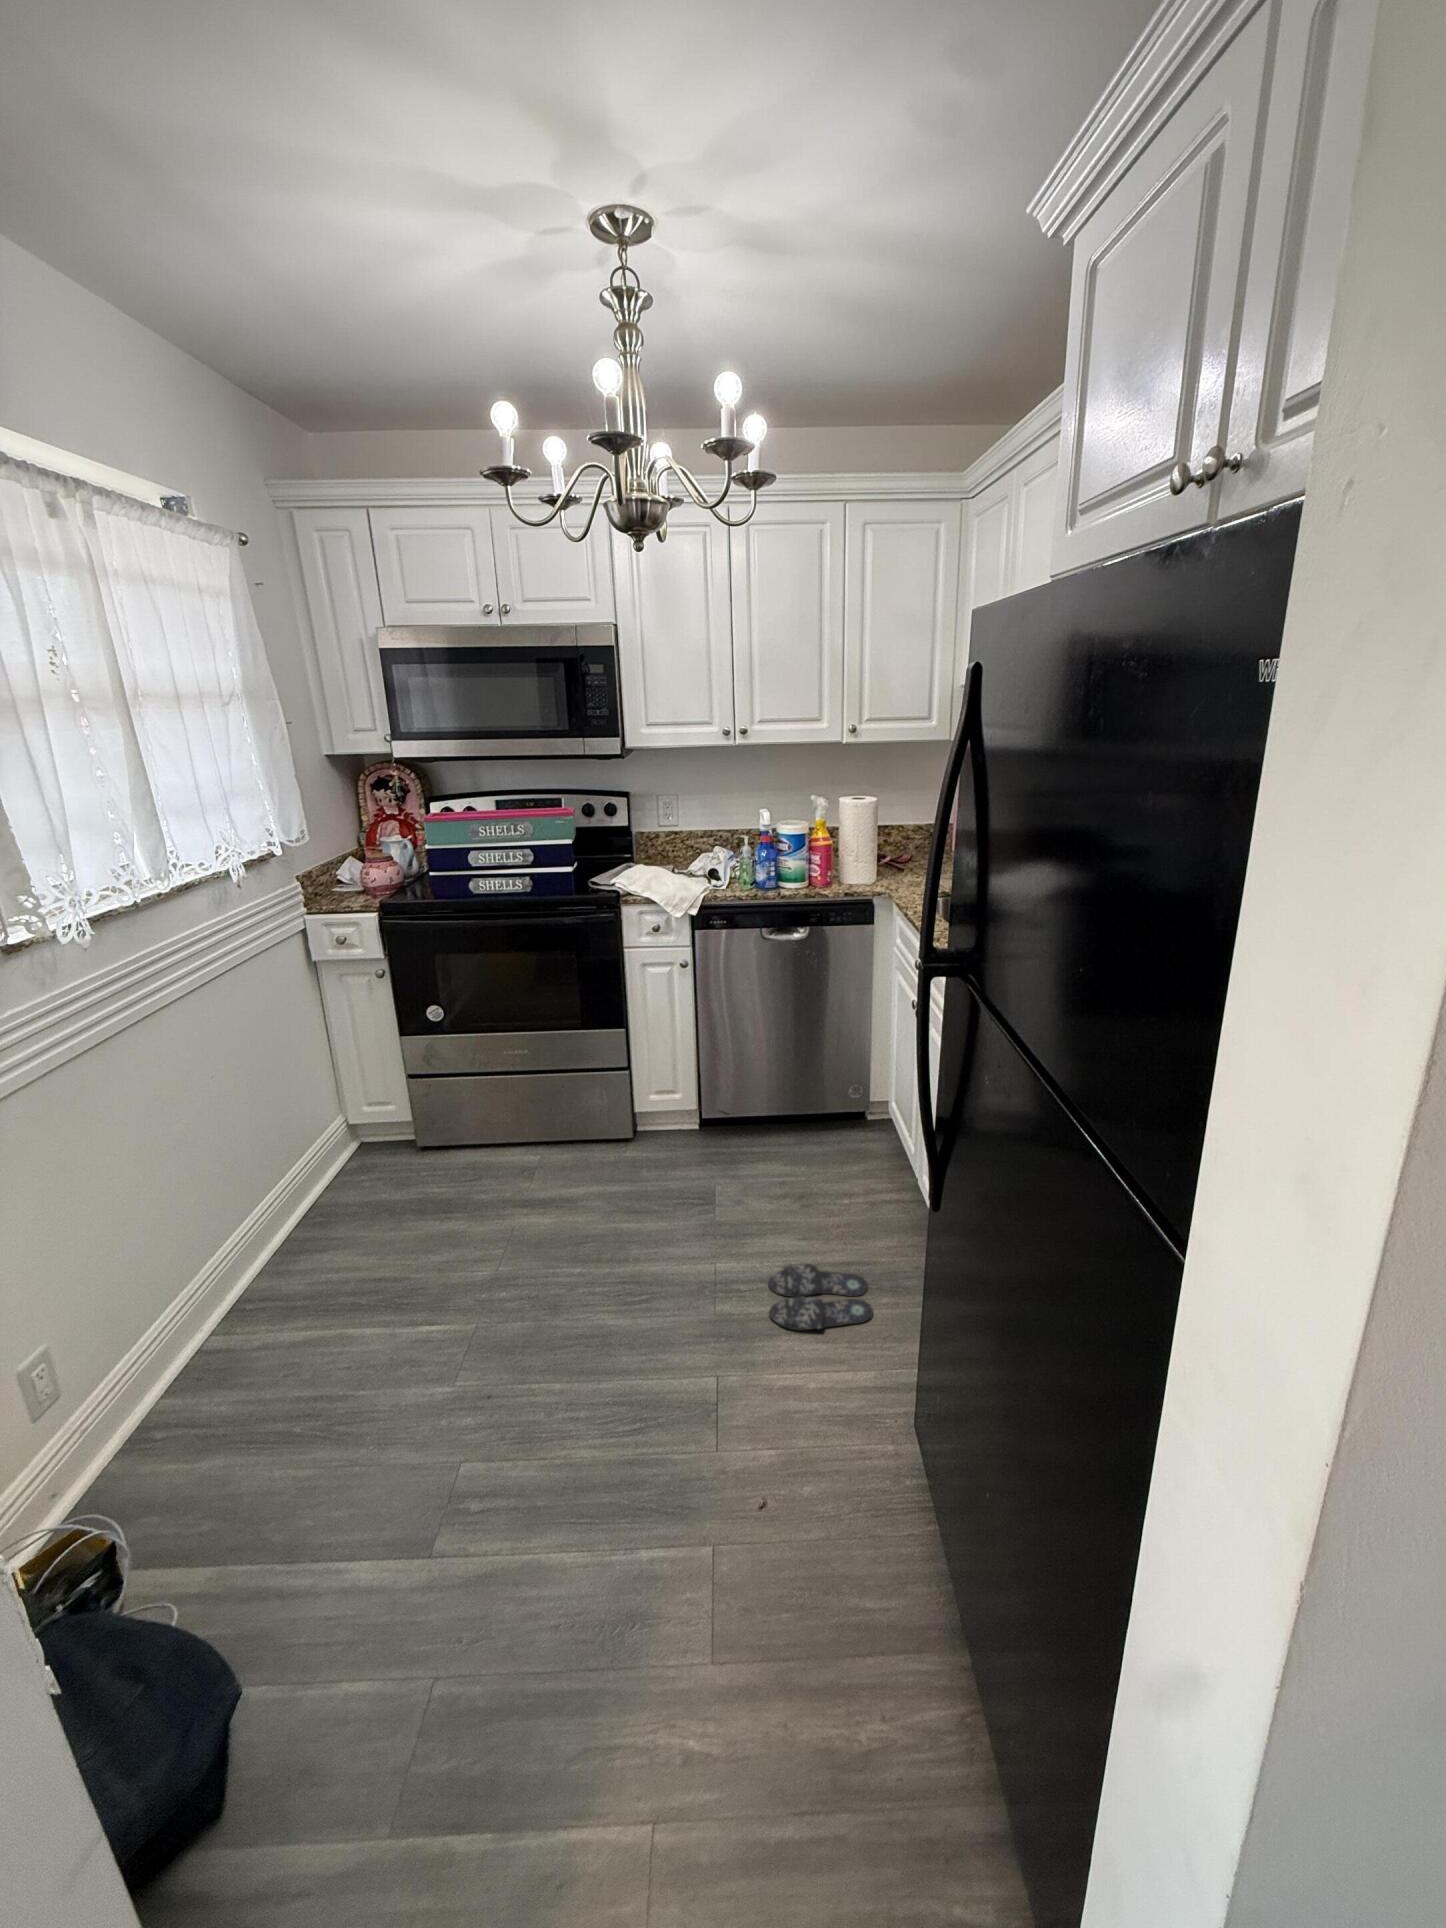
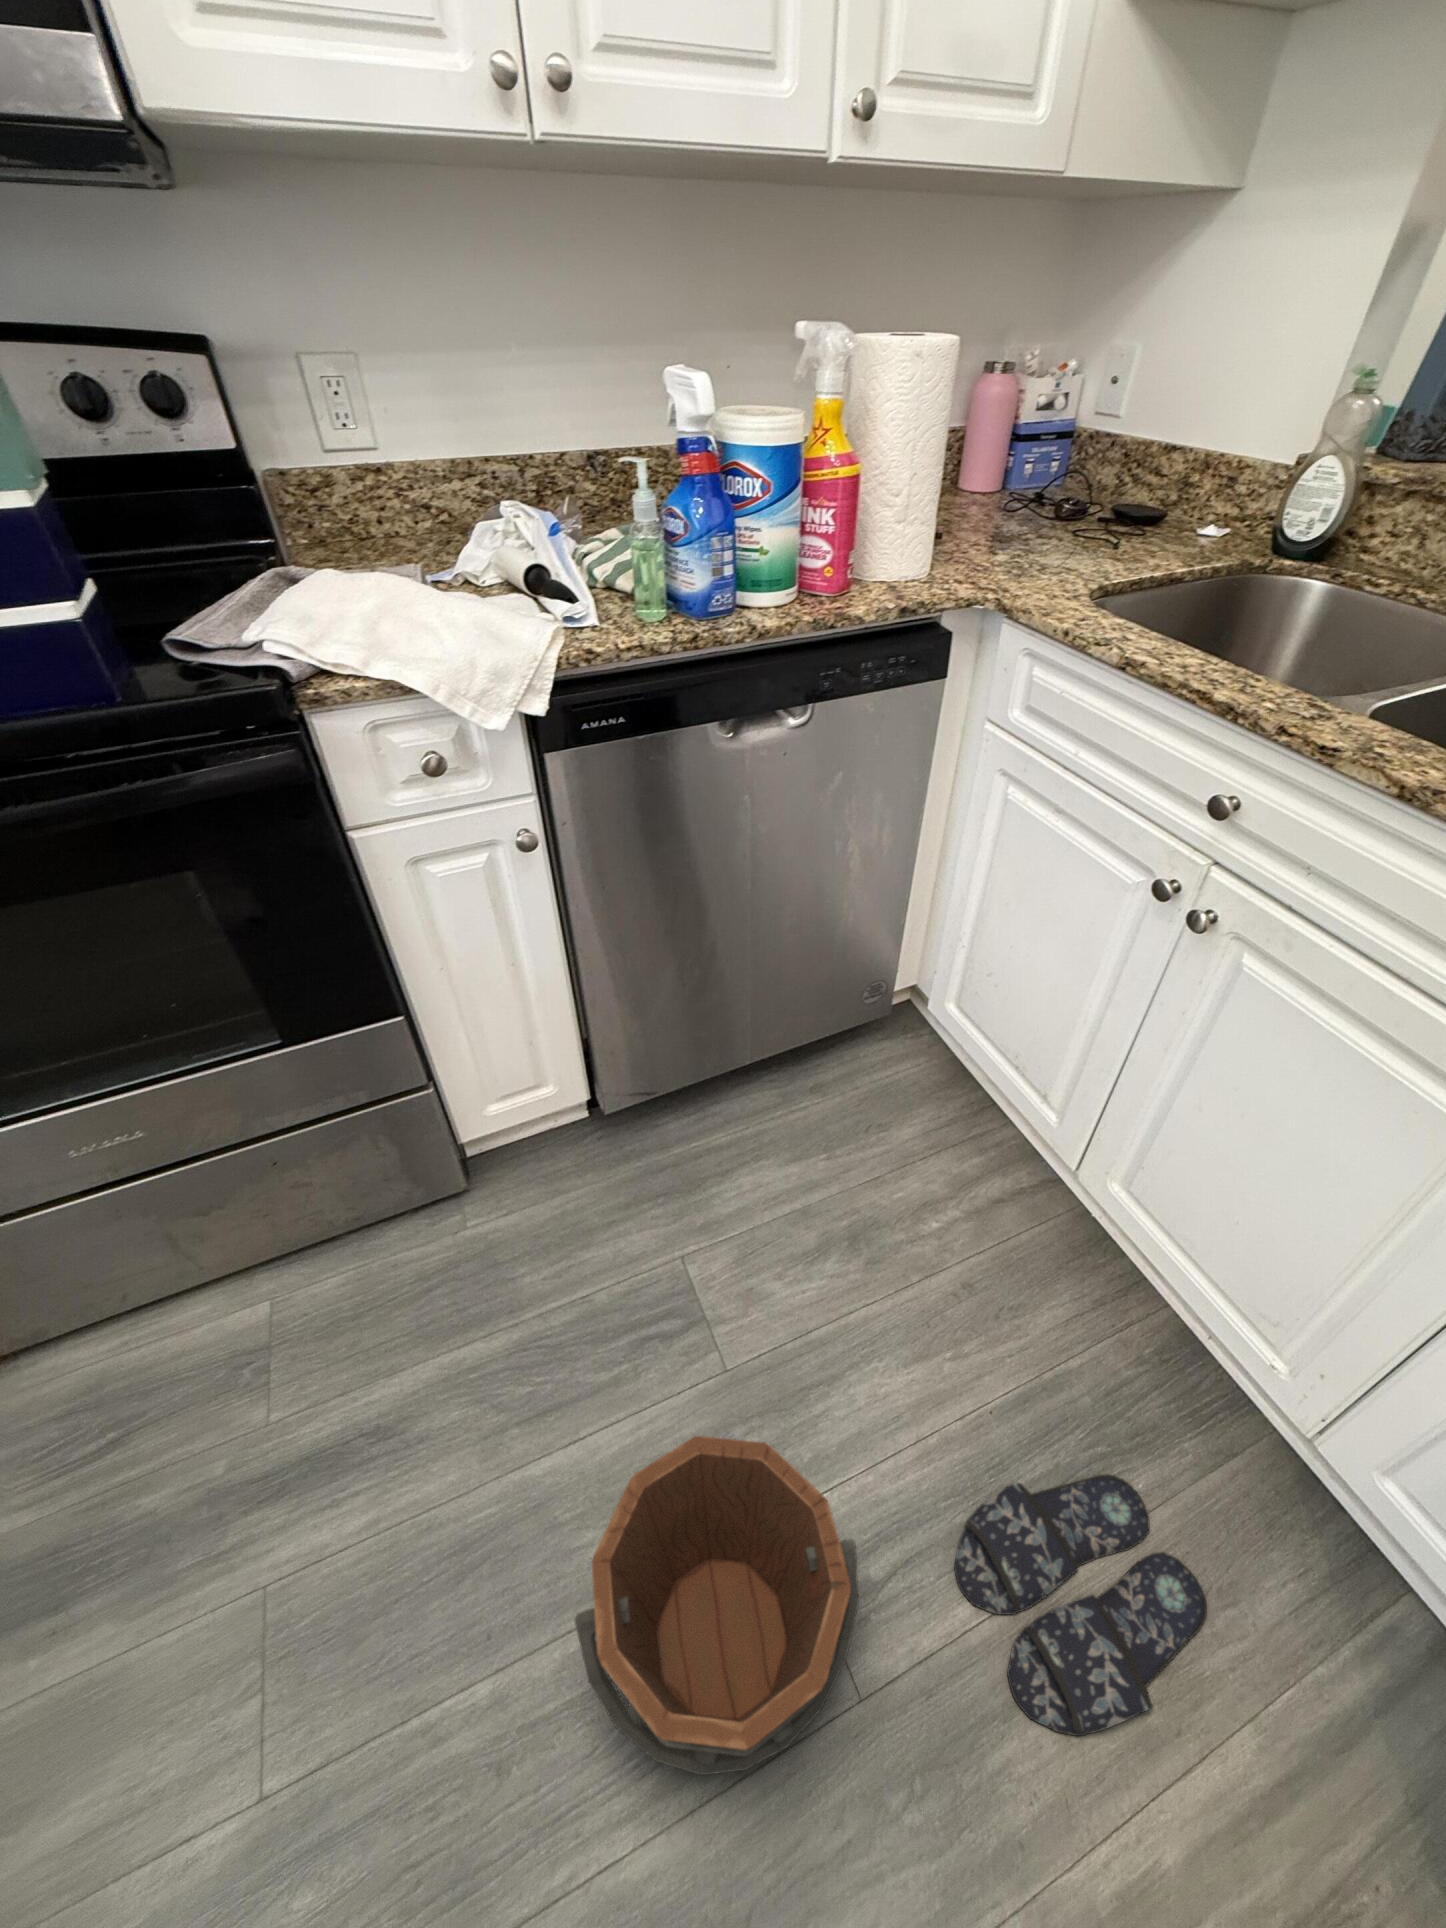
bucket: none [613,1170,717,1291] -> present [575,1436,858,1775]

